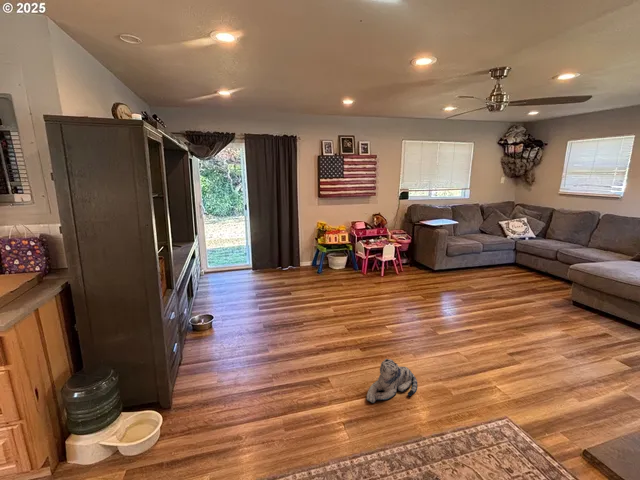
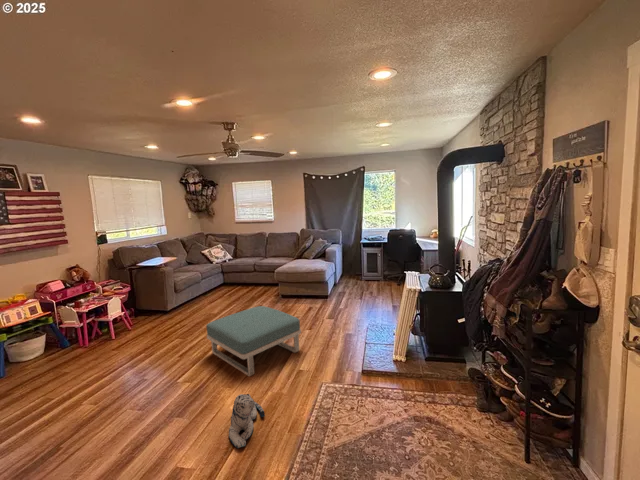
footstool: none [428,290,531,369] -> present [206,306,301,376]

